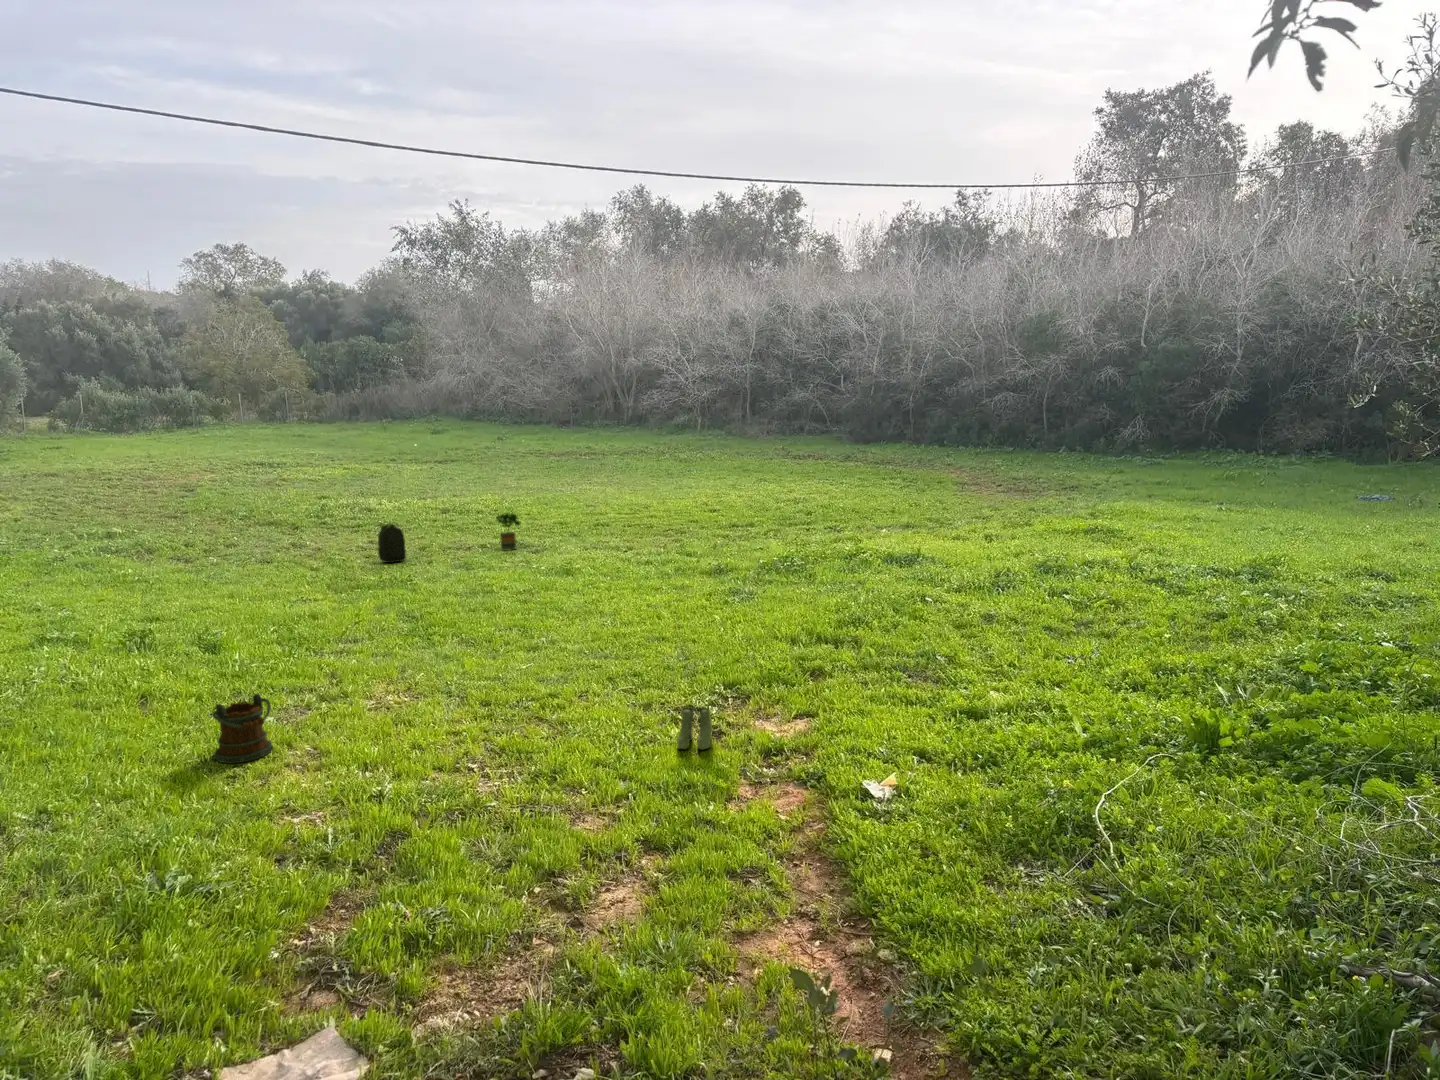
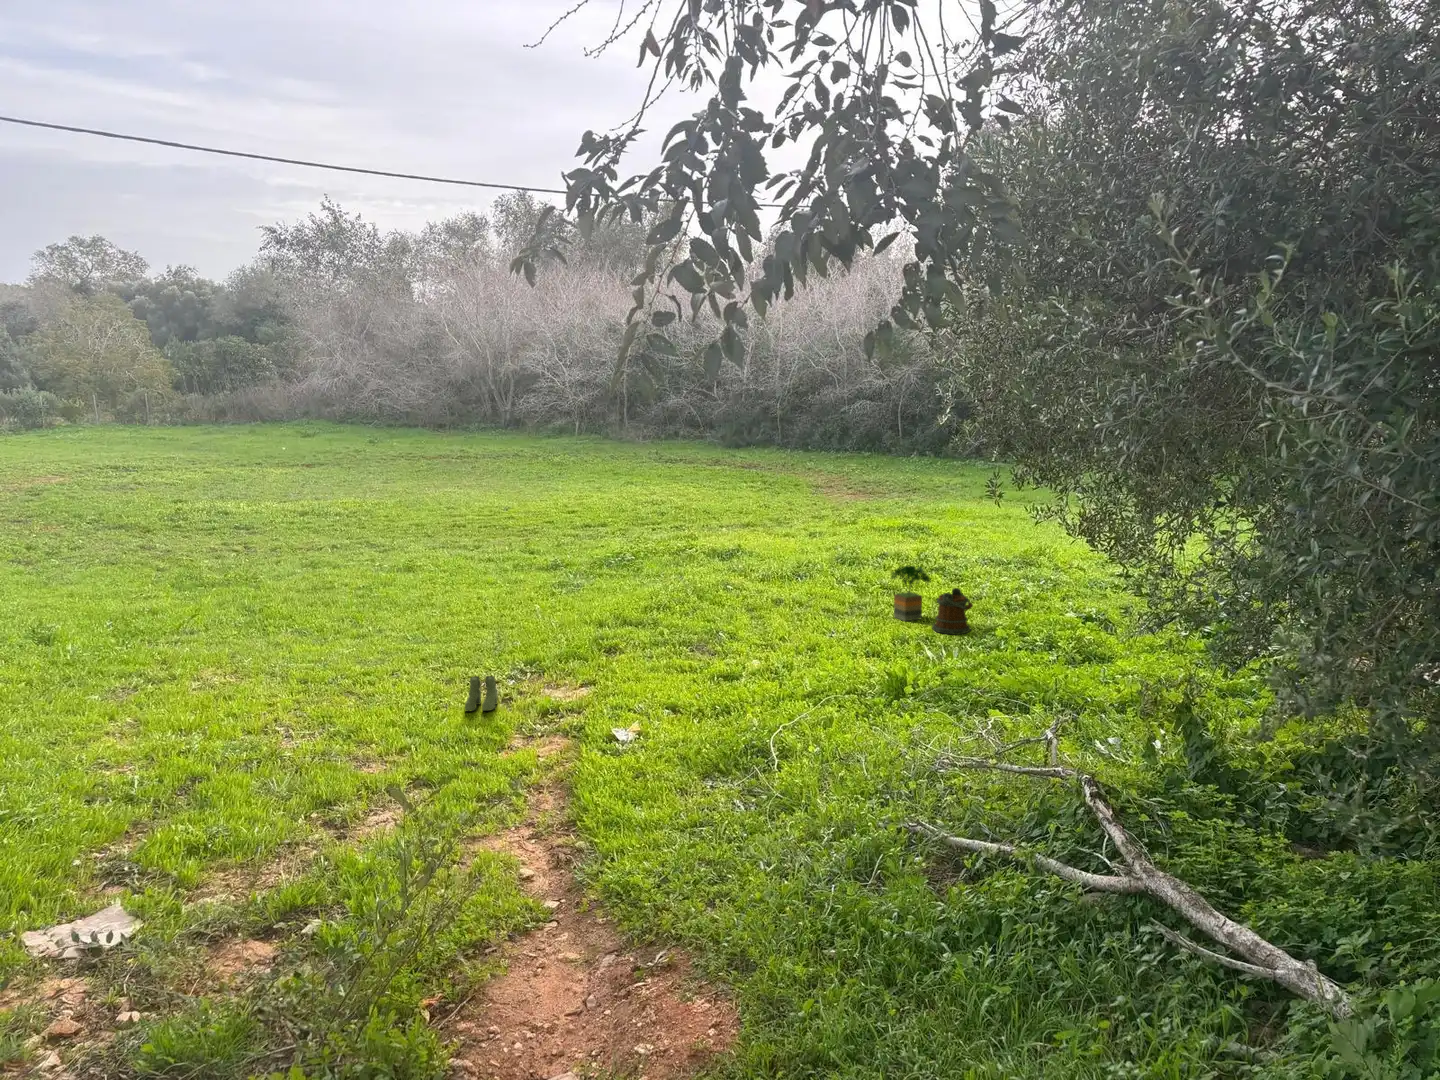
potted tree: present [496,514,520,551] -> present [891,565,931,621]
backpack: present [378,524,406,563] -> none [224,525,253,563]
bucket: present [212,694,274,763] -> present [932,588,973,634]

